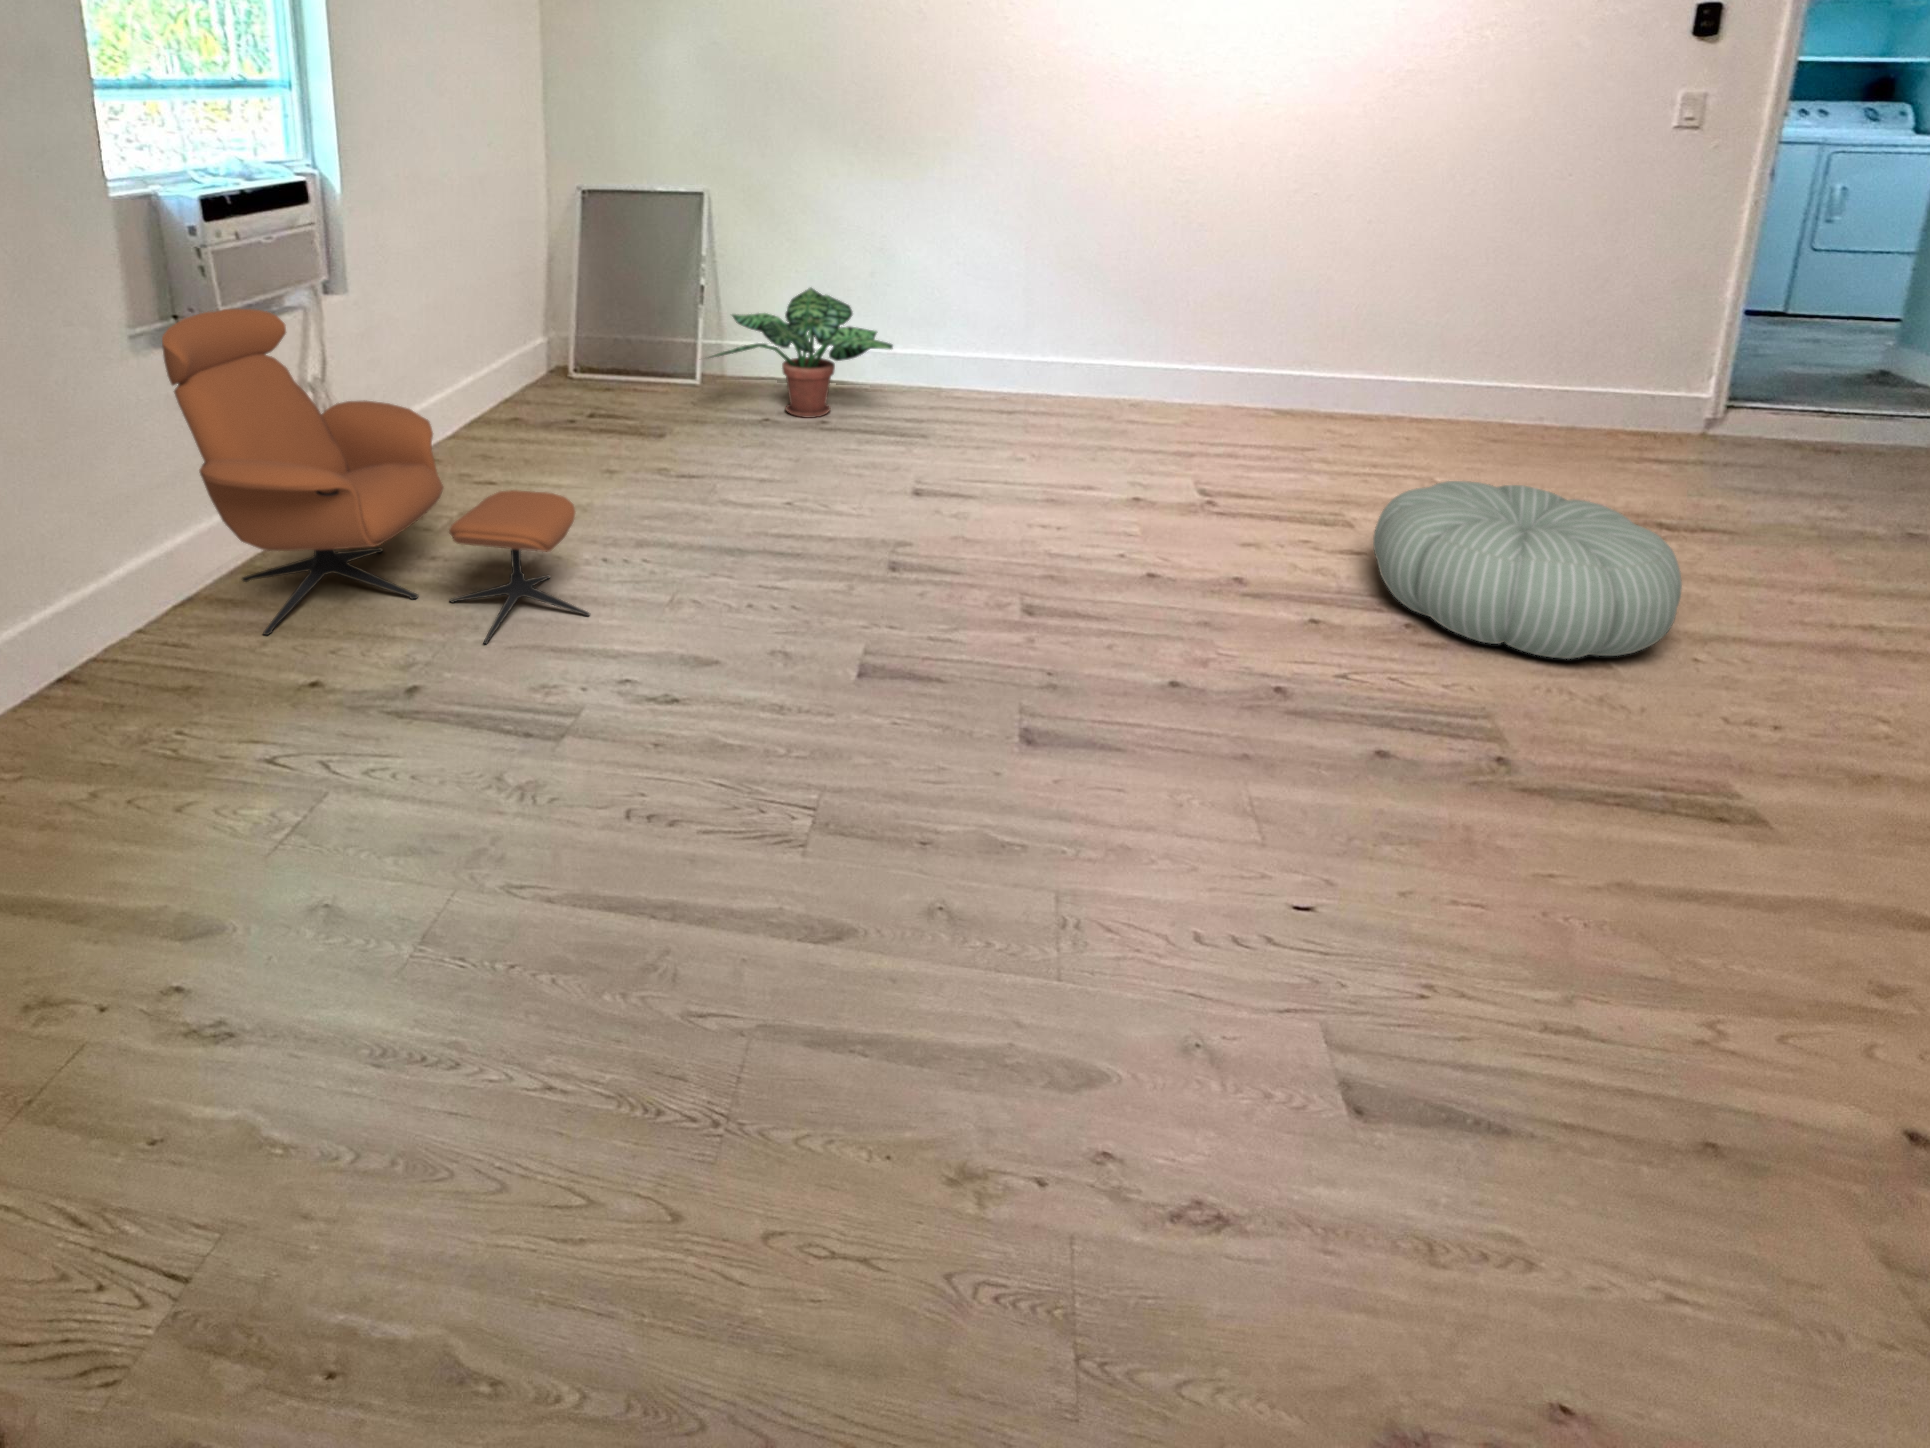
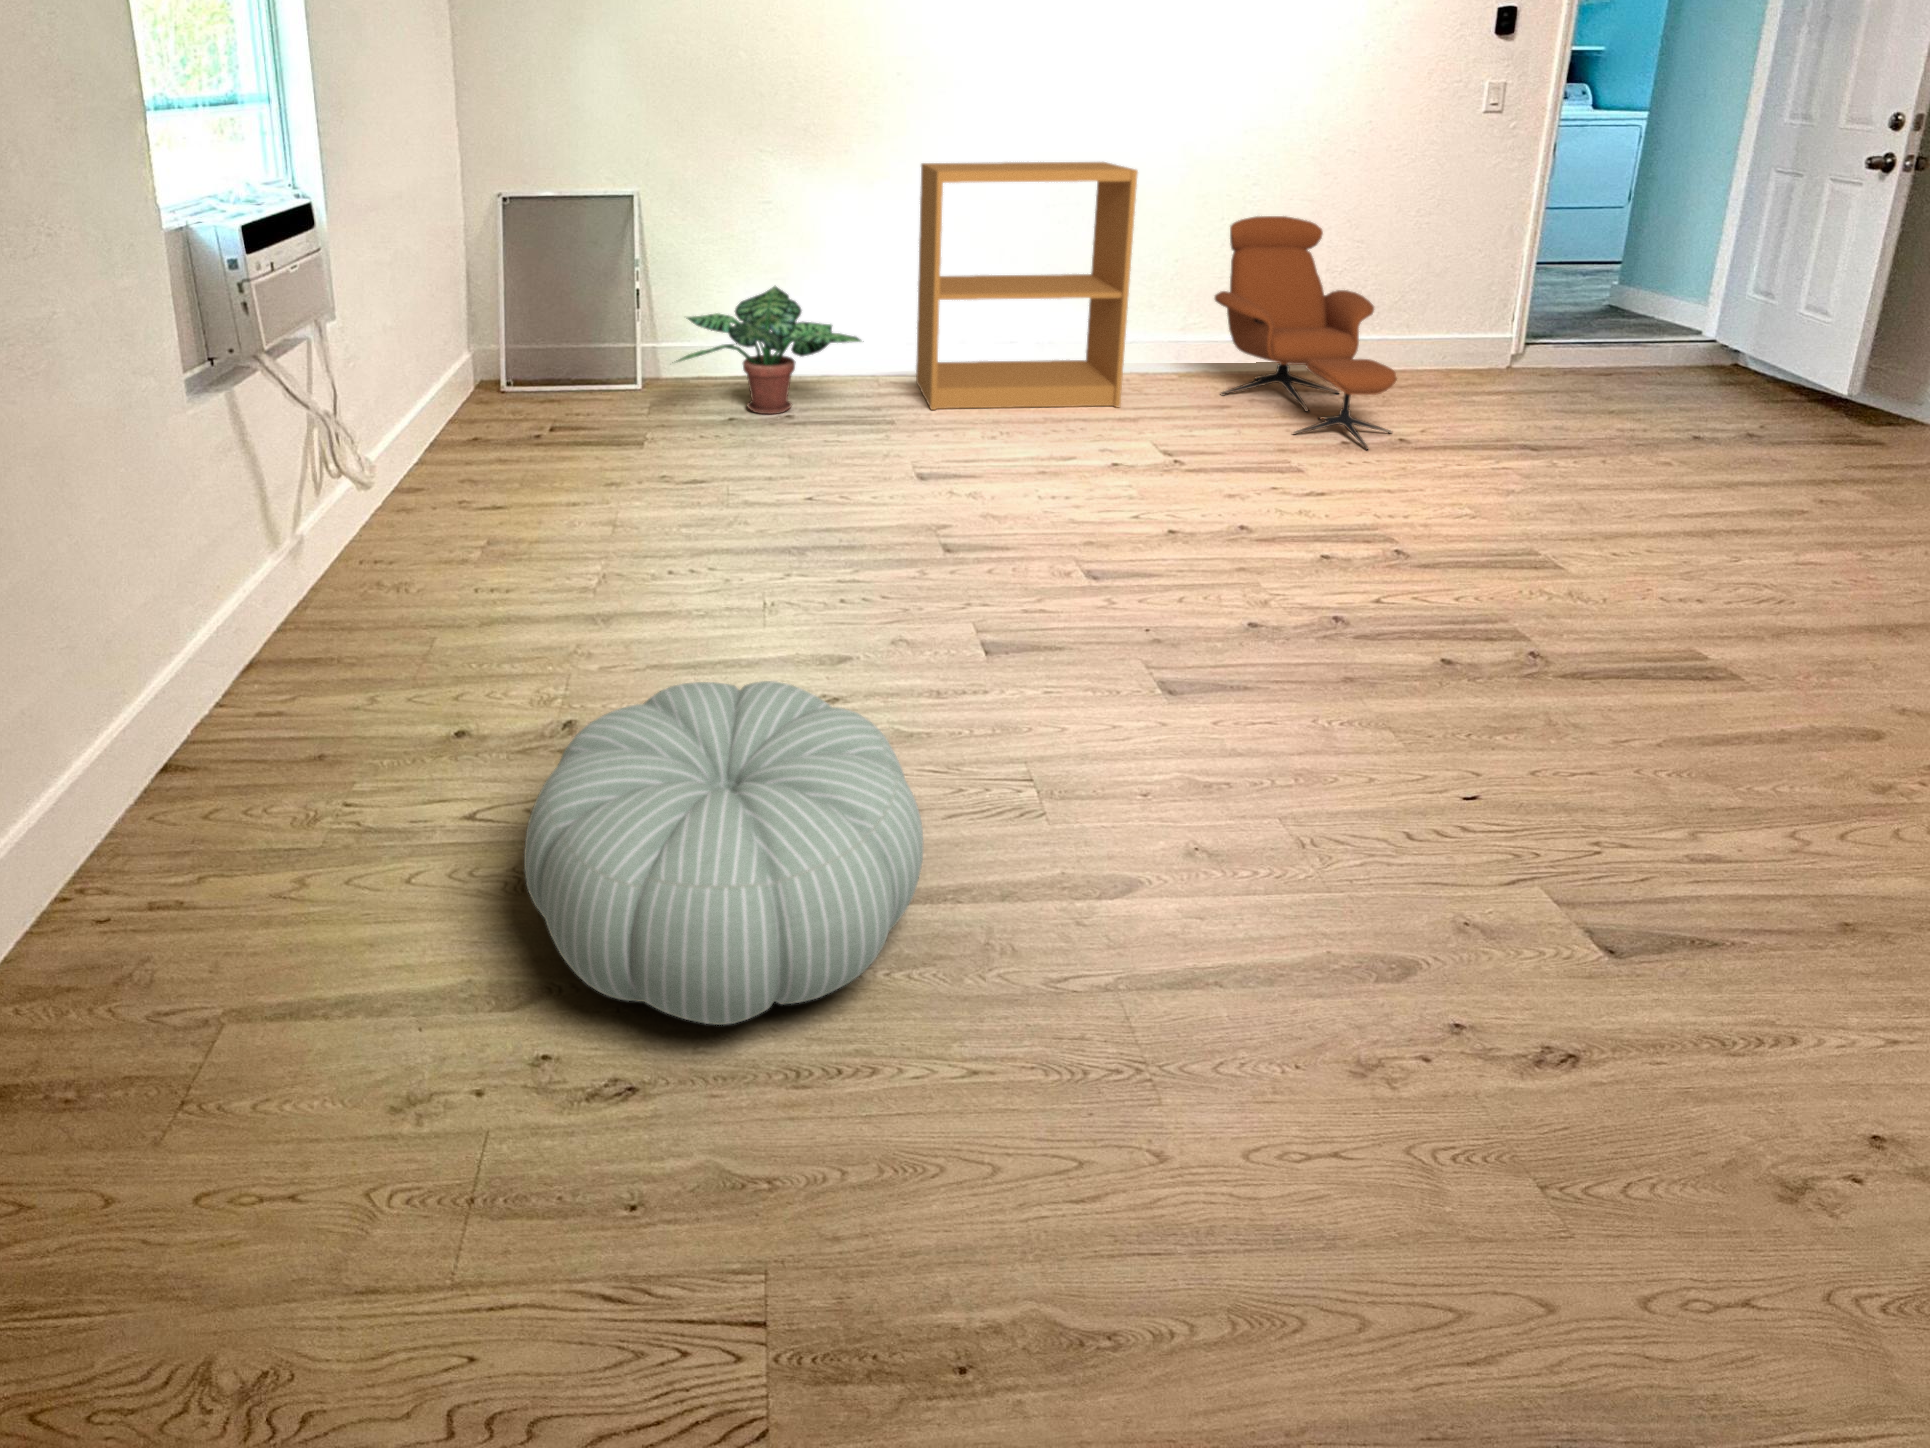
bookshelf: none [971,169,1206,440] -> present [916,162,1138,410]
lounge chair: present [162,309,590,644] -> present [1215,216,1397,449]
pouf: present [1373,481,1682,659] -> present [524,681,923,1025]

